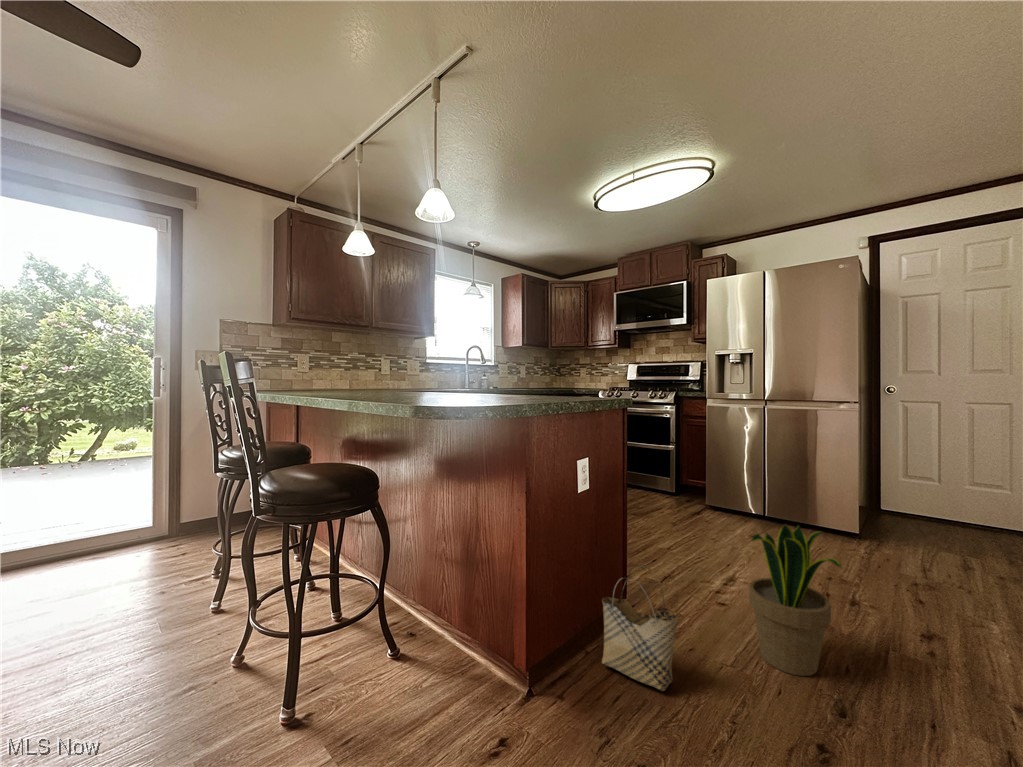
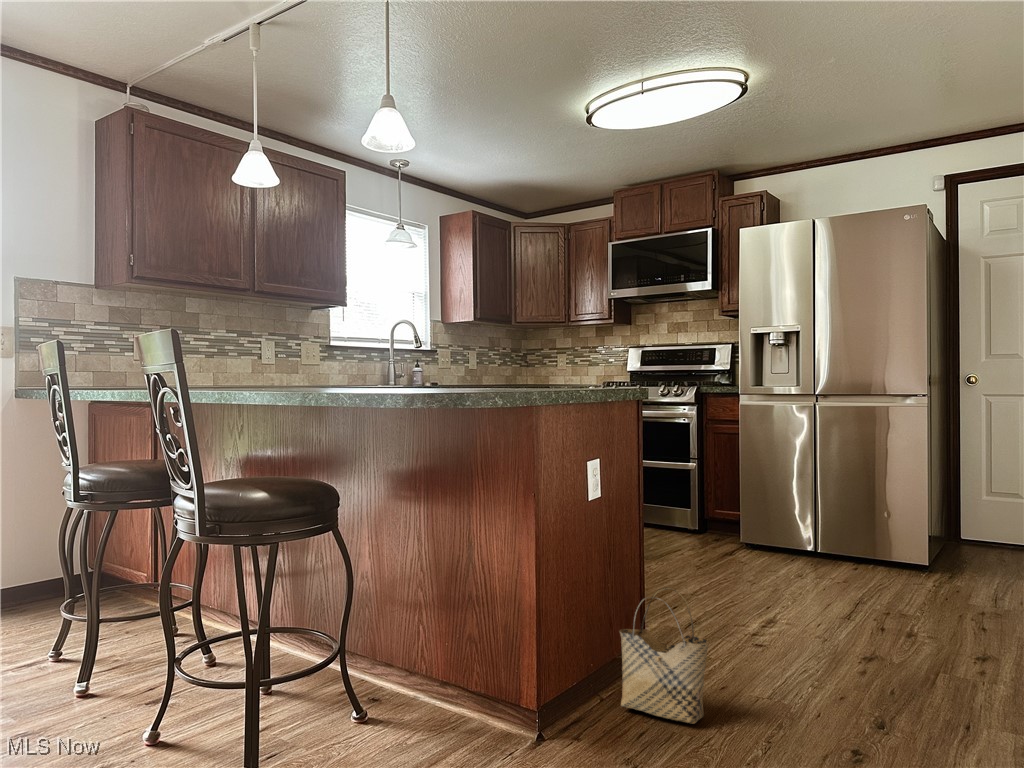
potted plant: present [749,525,841,676] -> none [790,530,886,703]

